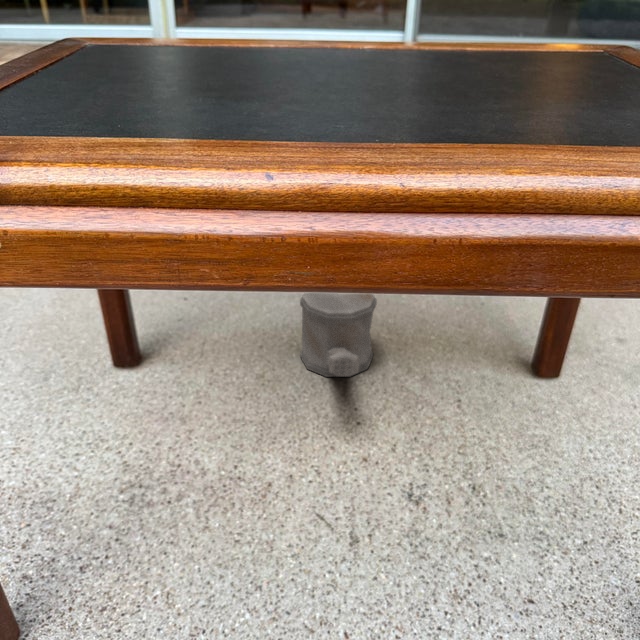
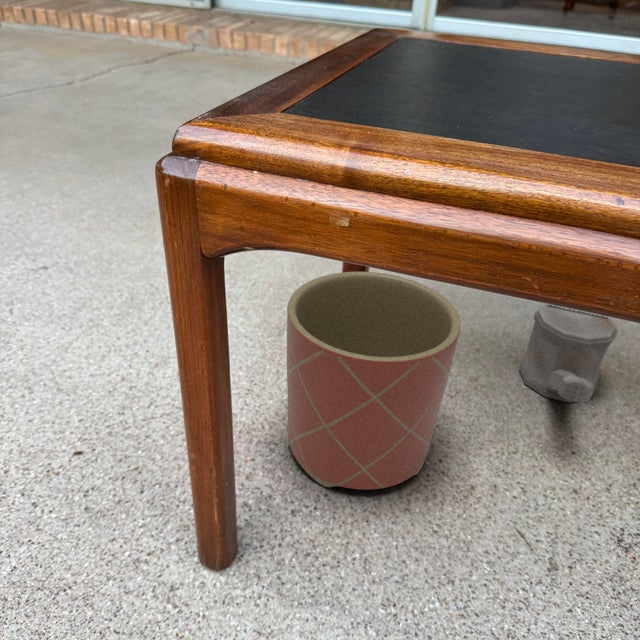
planter: none [23,293,219,530] -> present [287,272,461,490]

